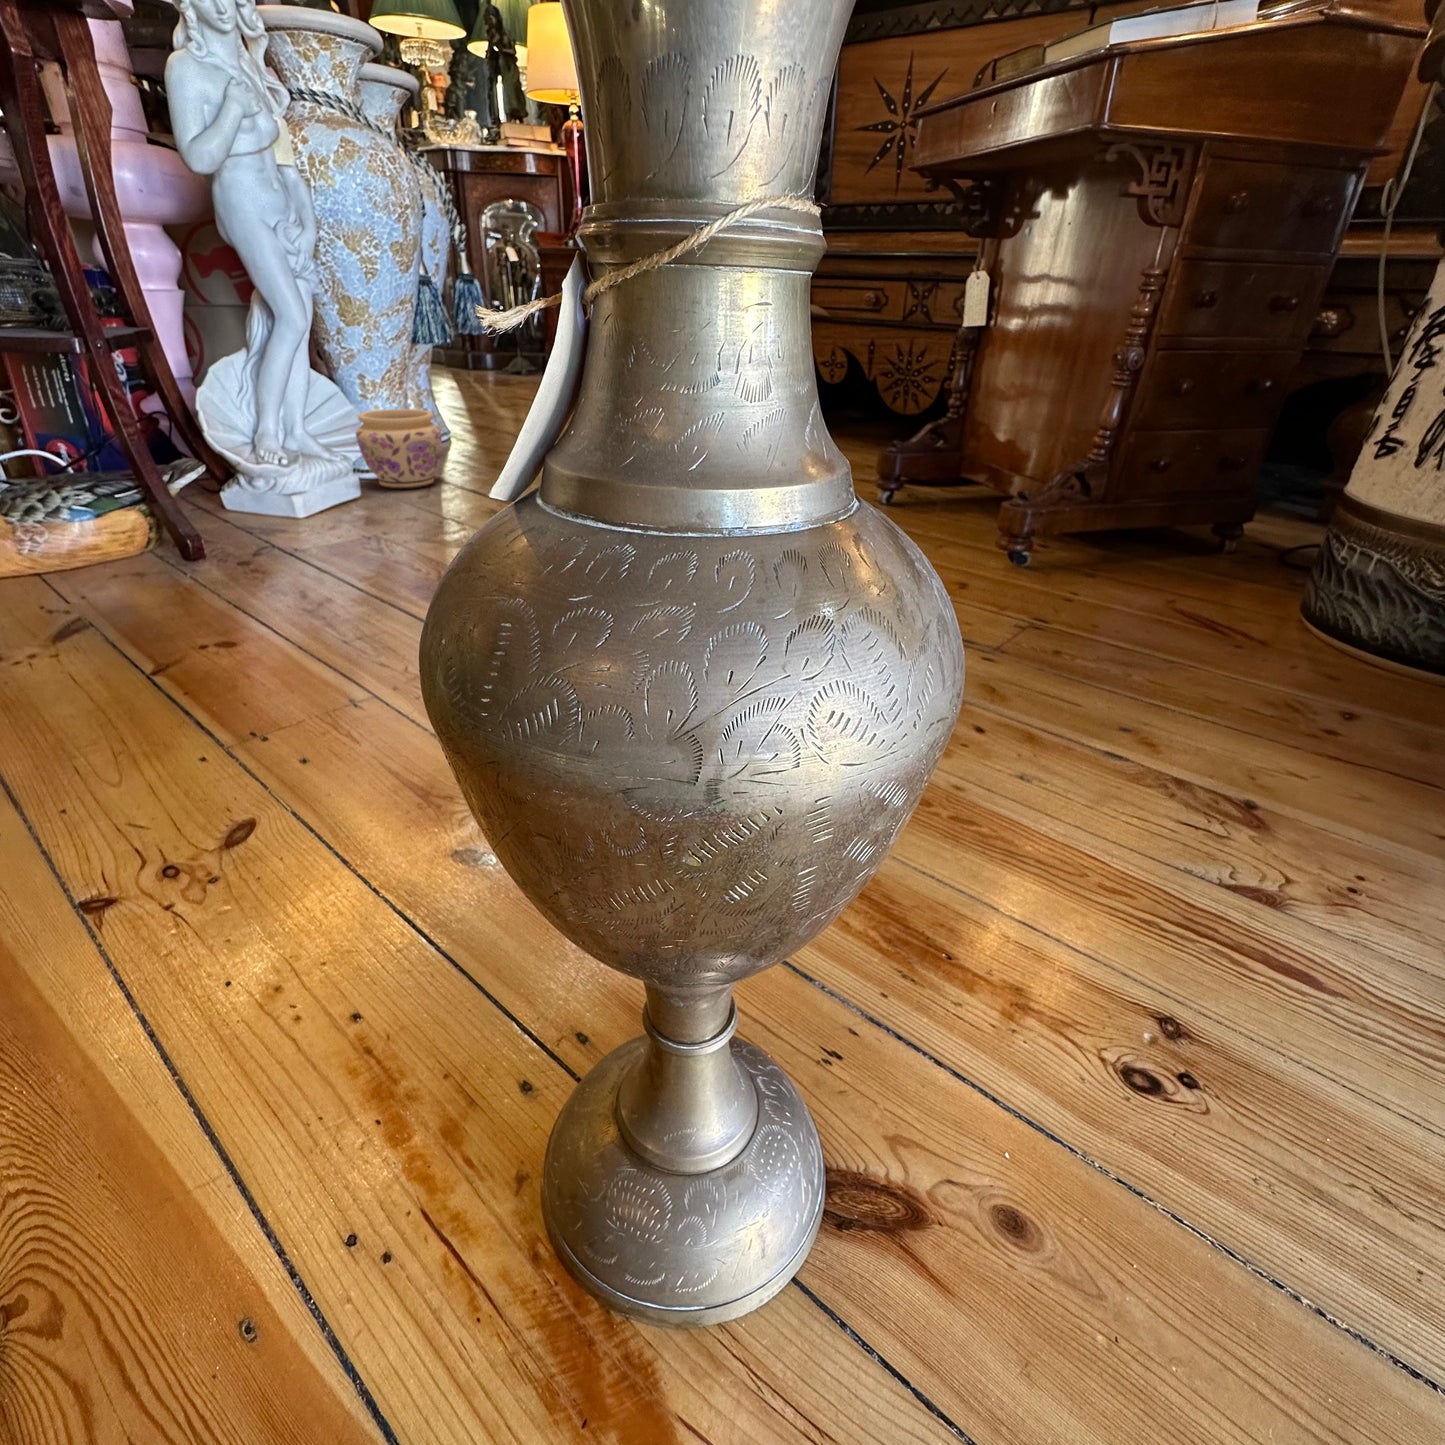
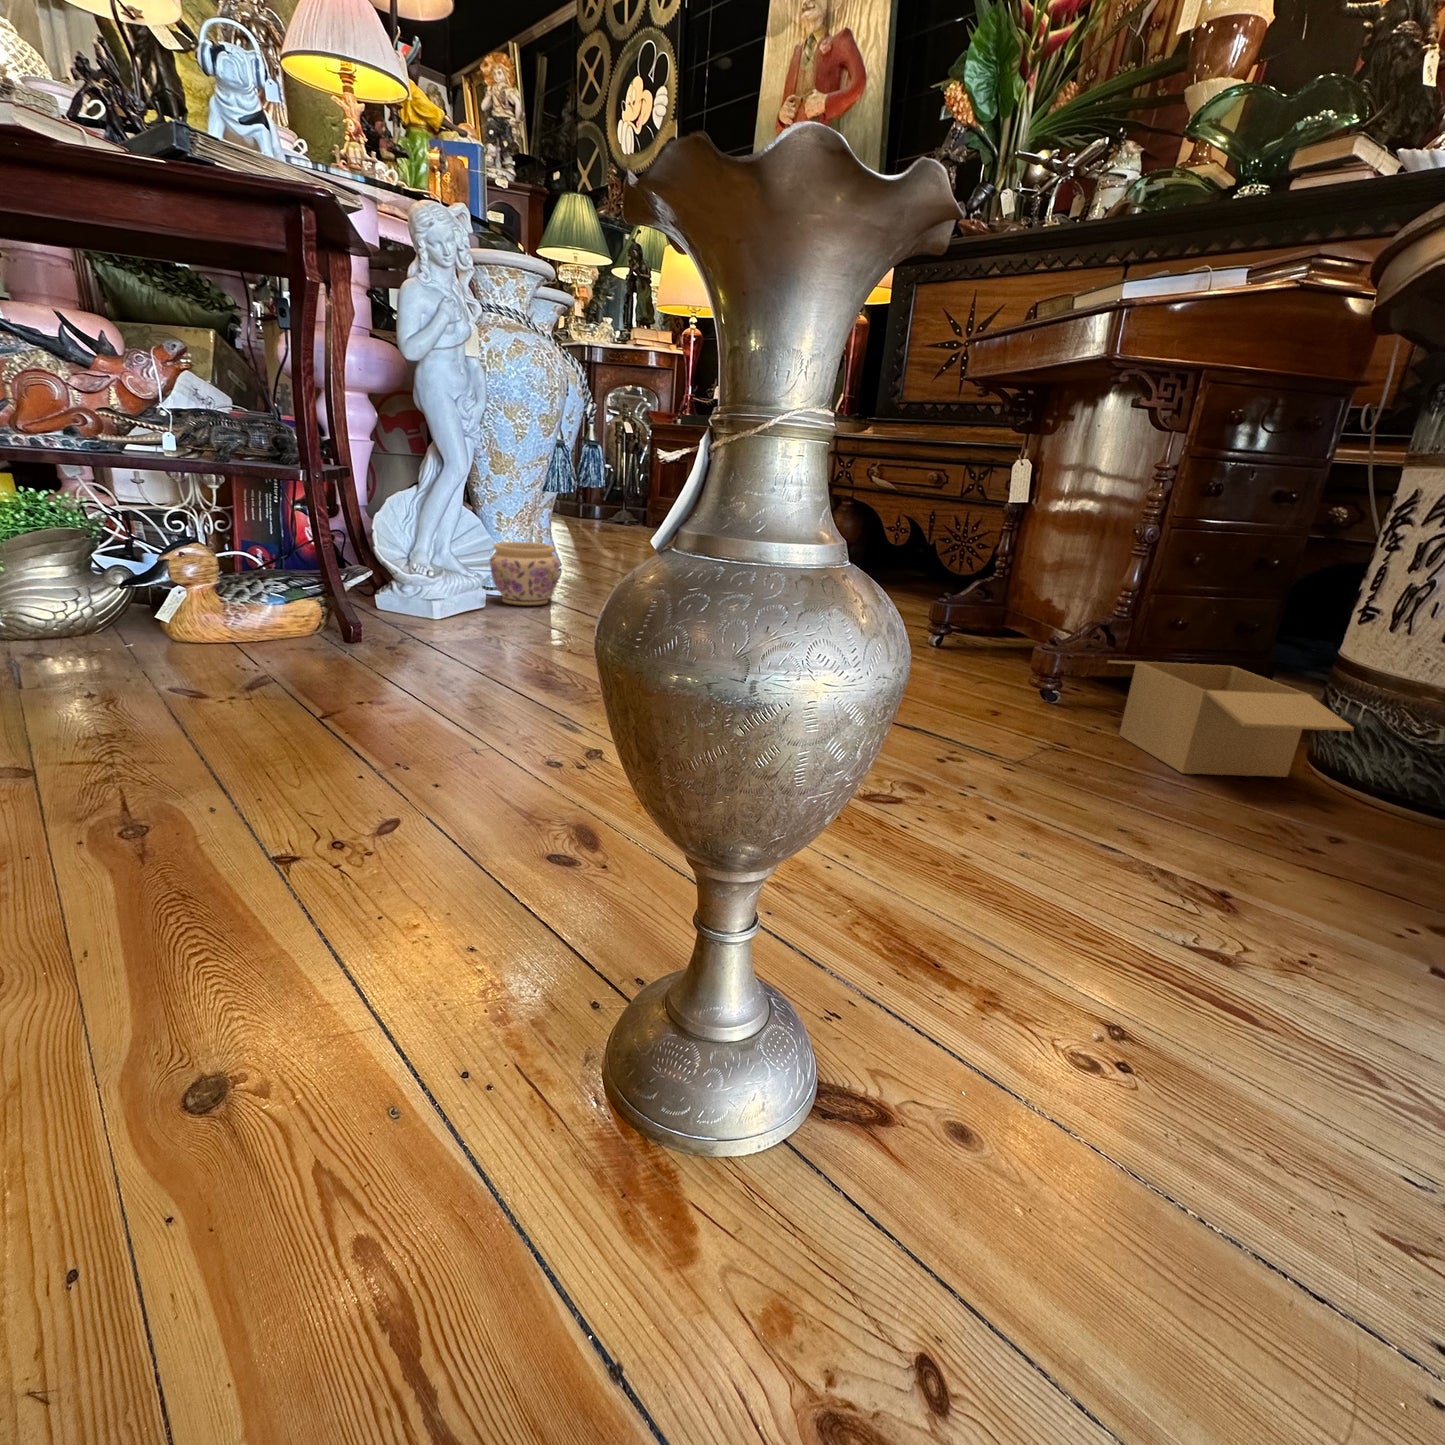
cardboard box: none [1084,511,1368,645] -> present [1108,660,1354,777]

